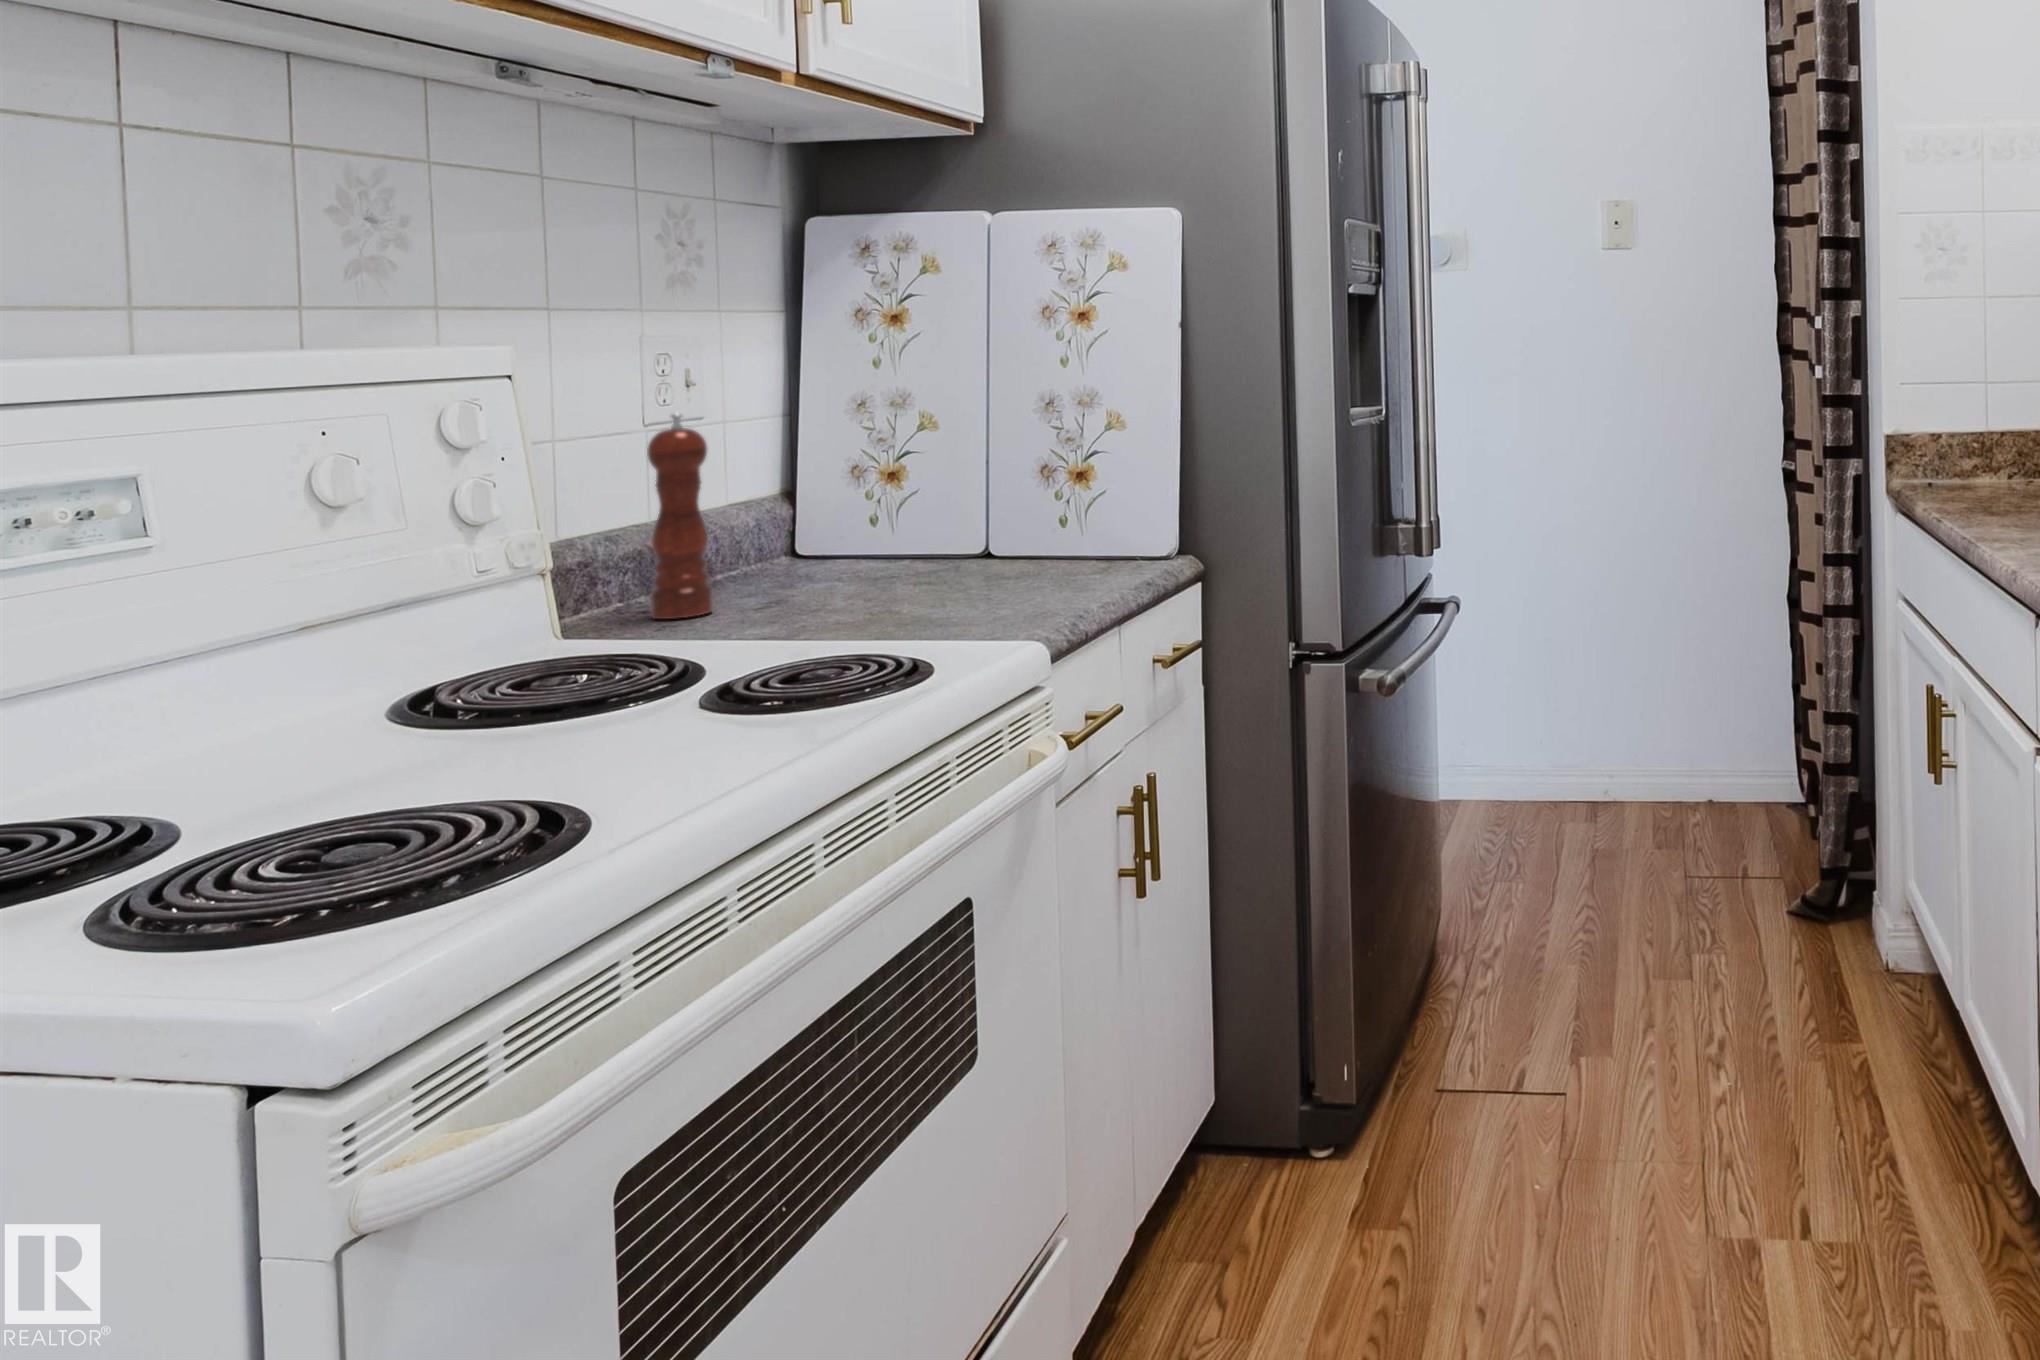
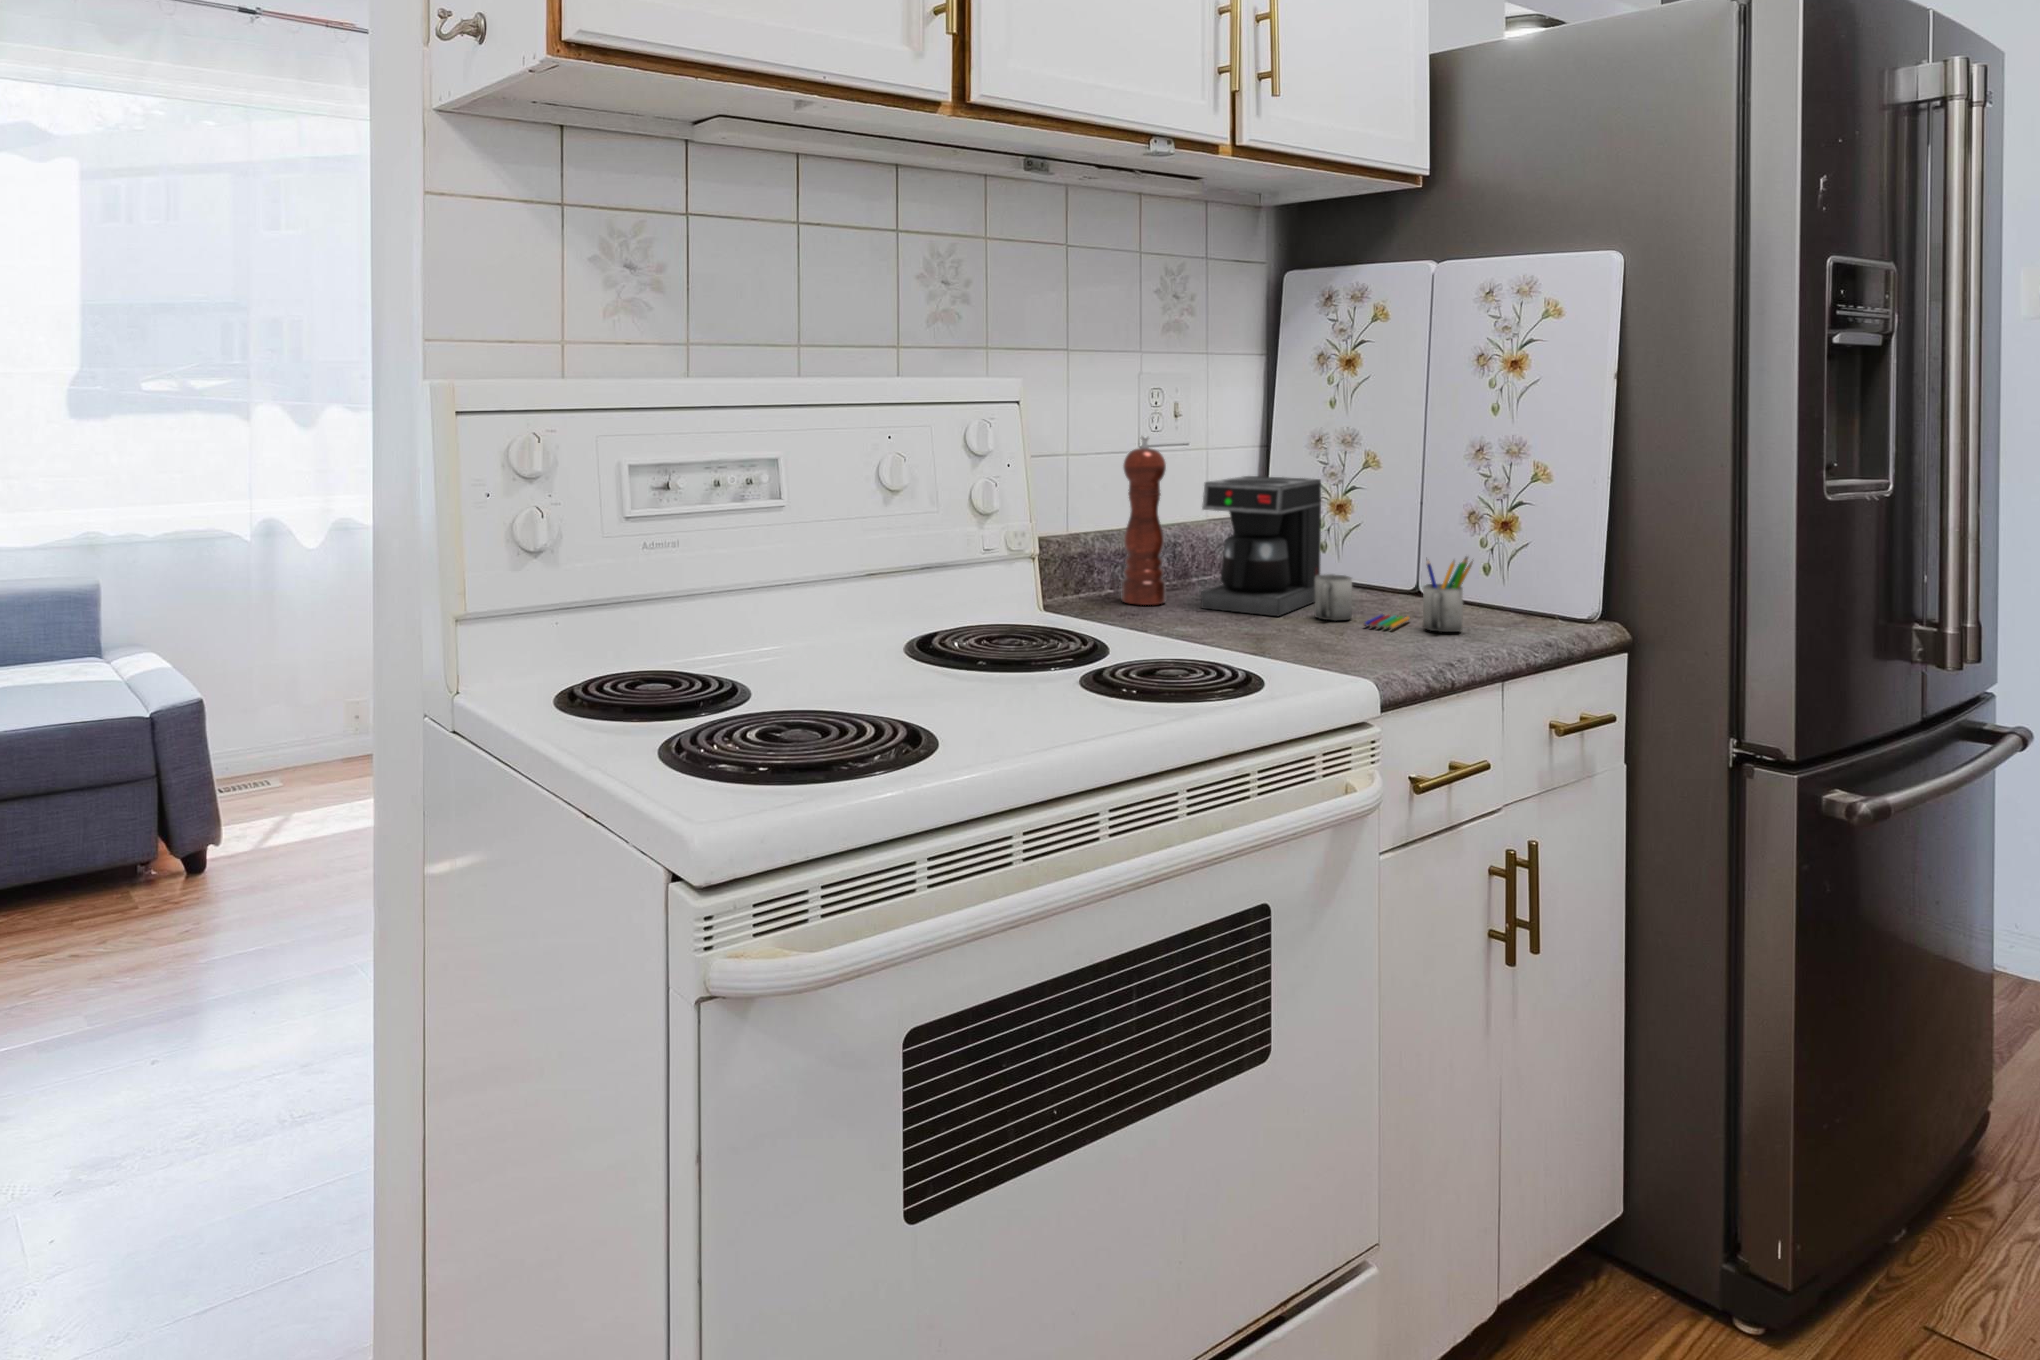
coffee maker: none [762,448,1080,609] -> present [1201,476,1473,632]

